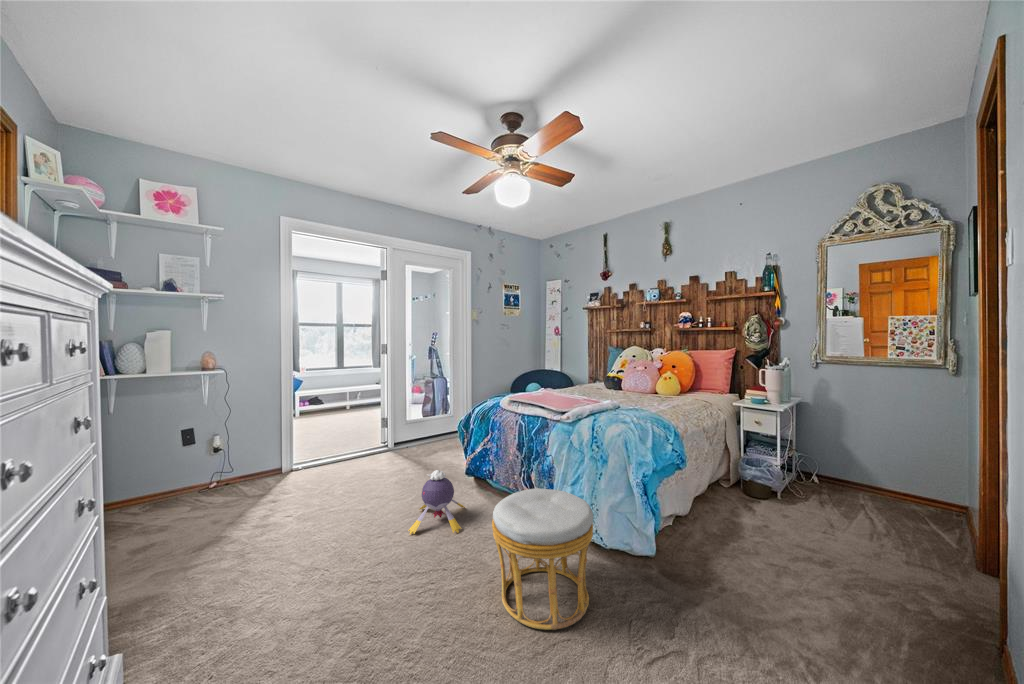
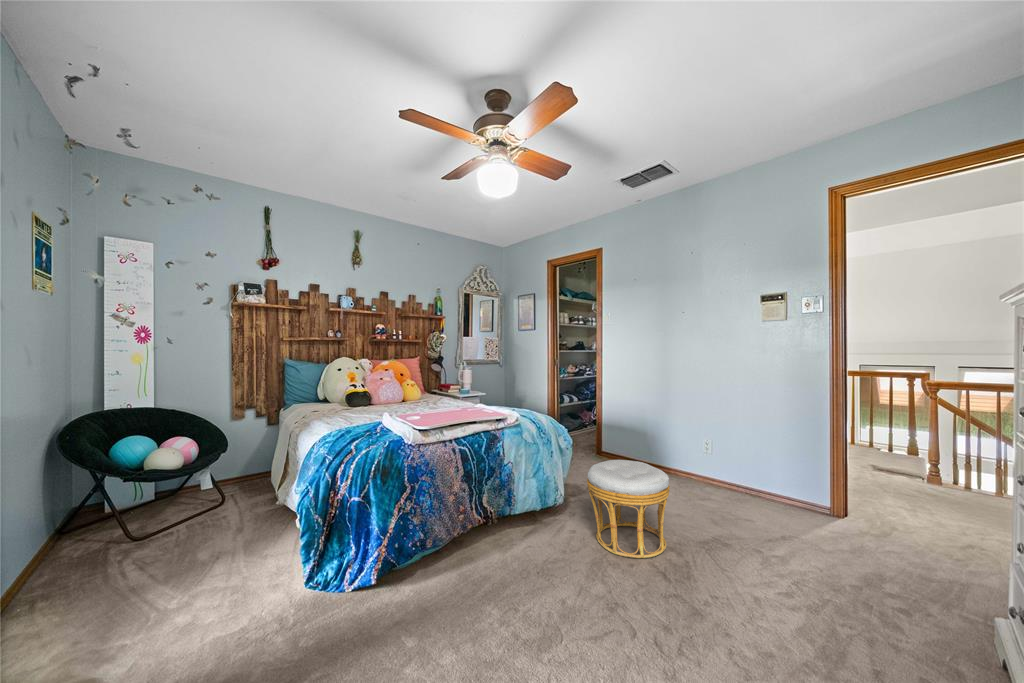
plush toy: present [408,470,465,534] -> none [457,533,546,639]

